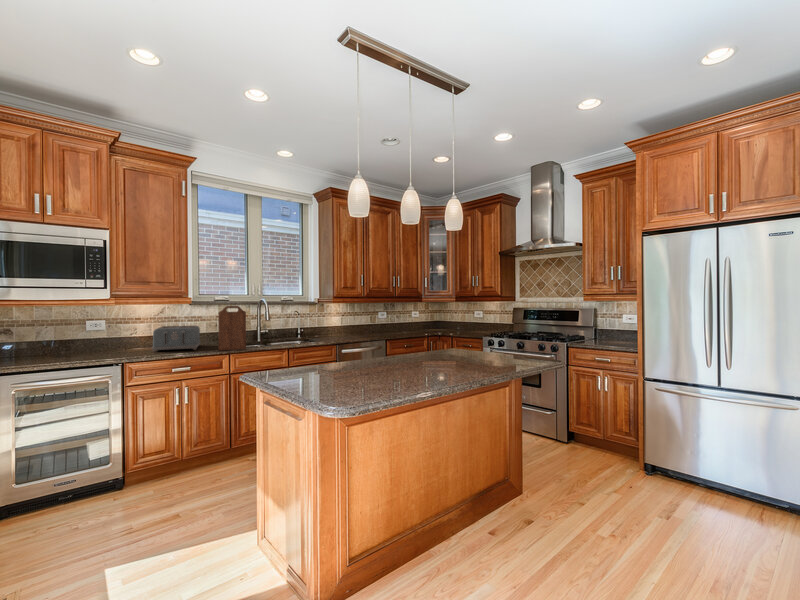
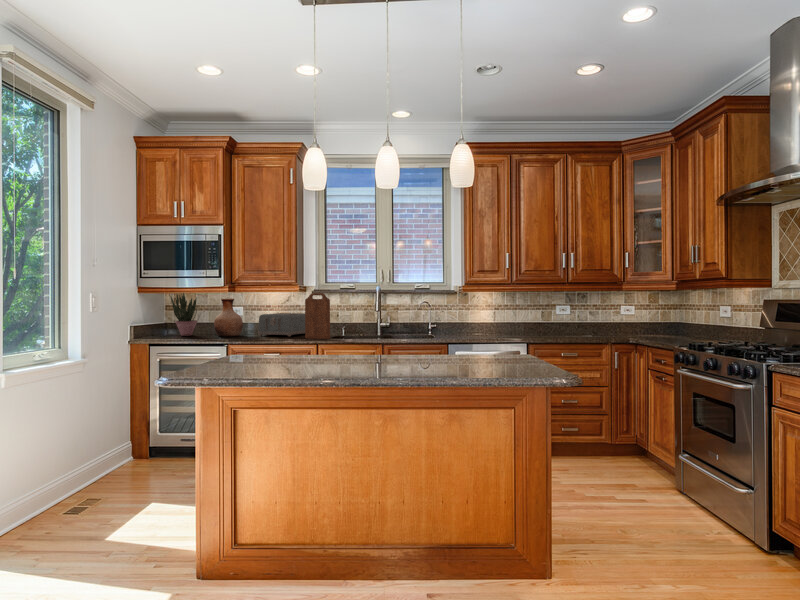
potted plant: none [23,307,71,360] -> present [171,293,198,336]
vase: none [95,313,133,356] -> present [214,299,243,337]

